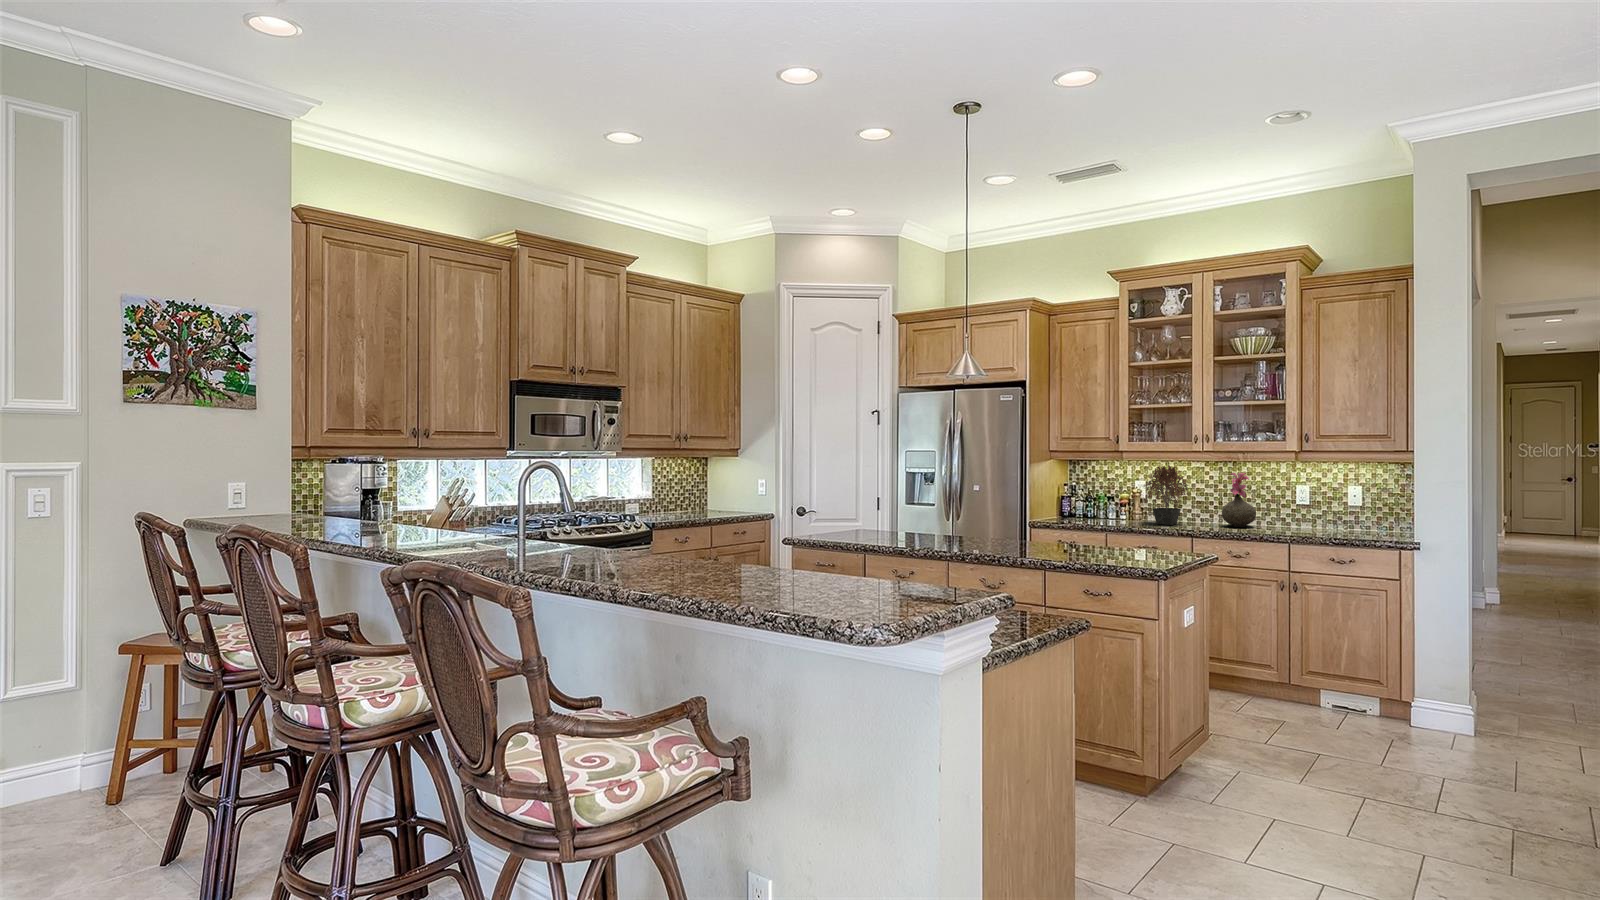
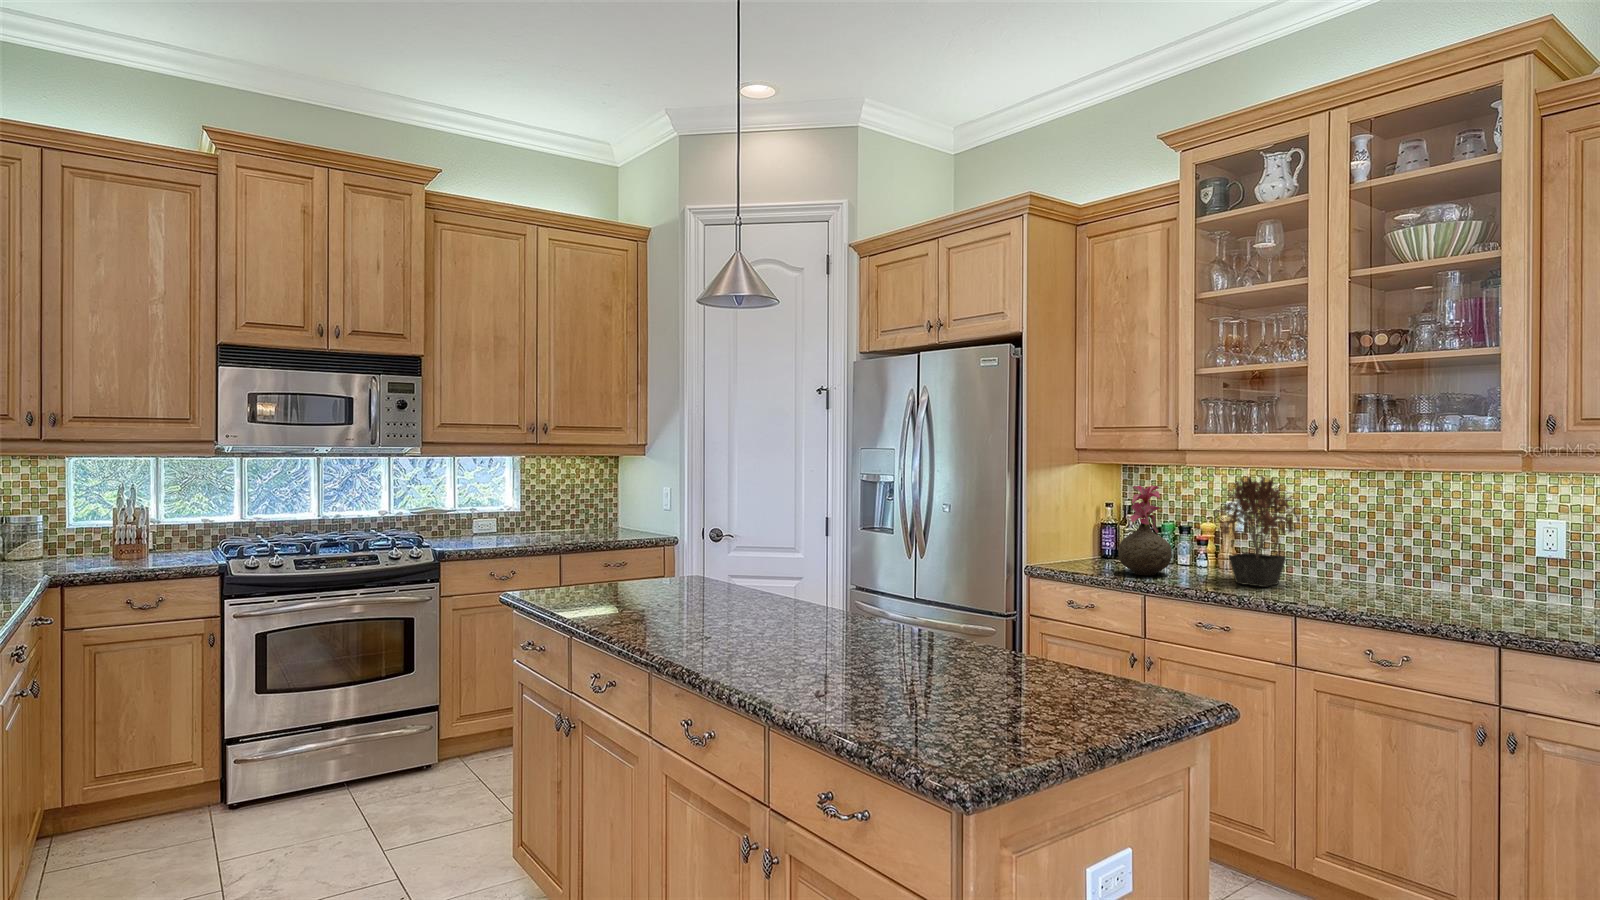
vase: present [1222,473,1256,527] -> present [1118,485,1172,575]

